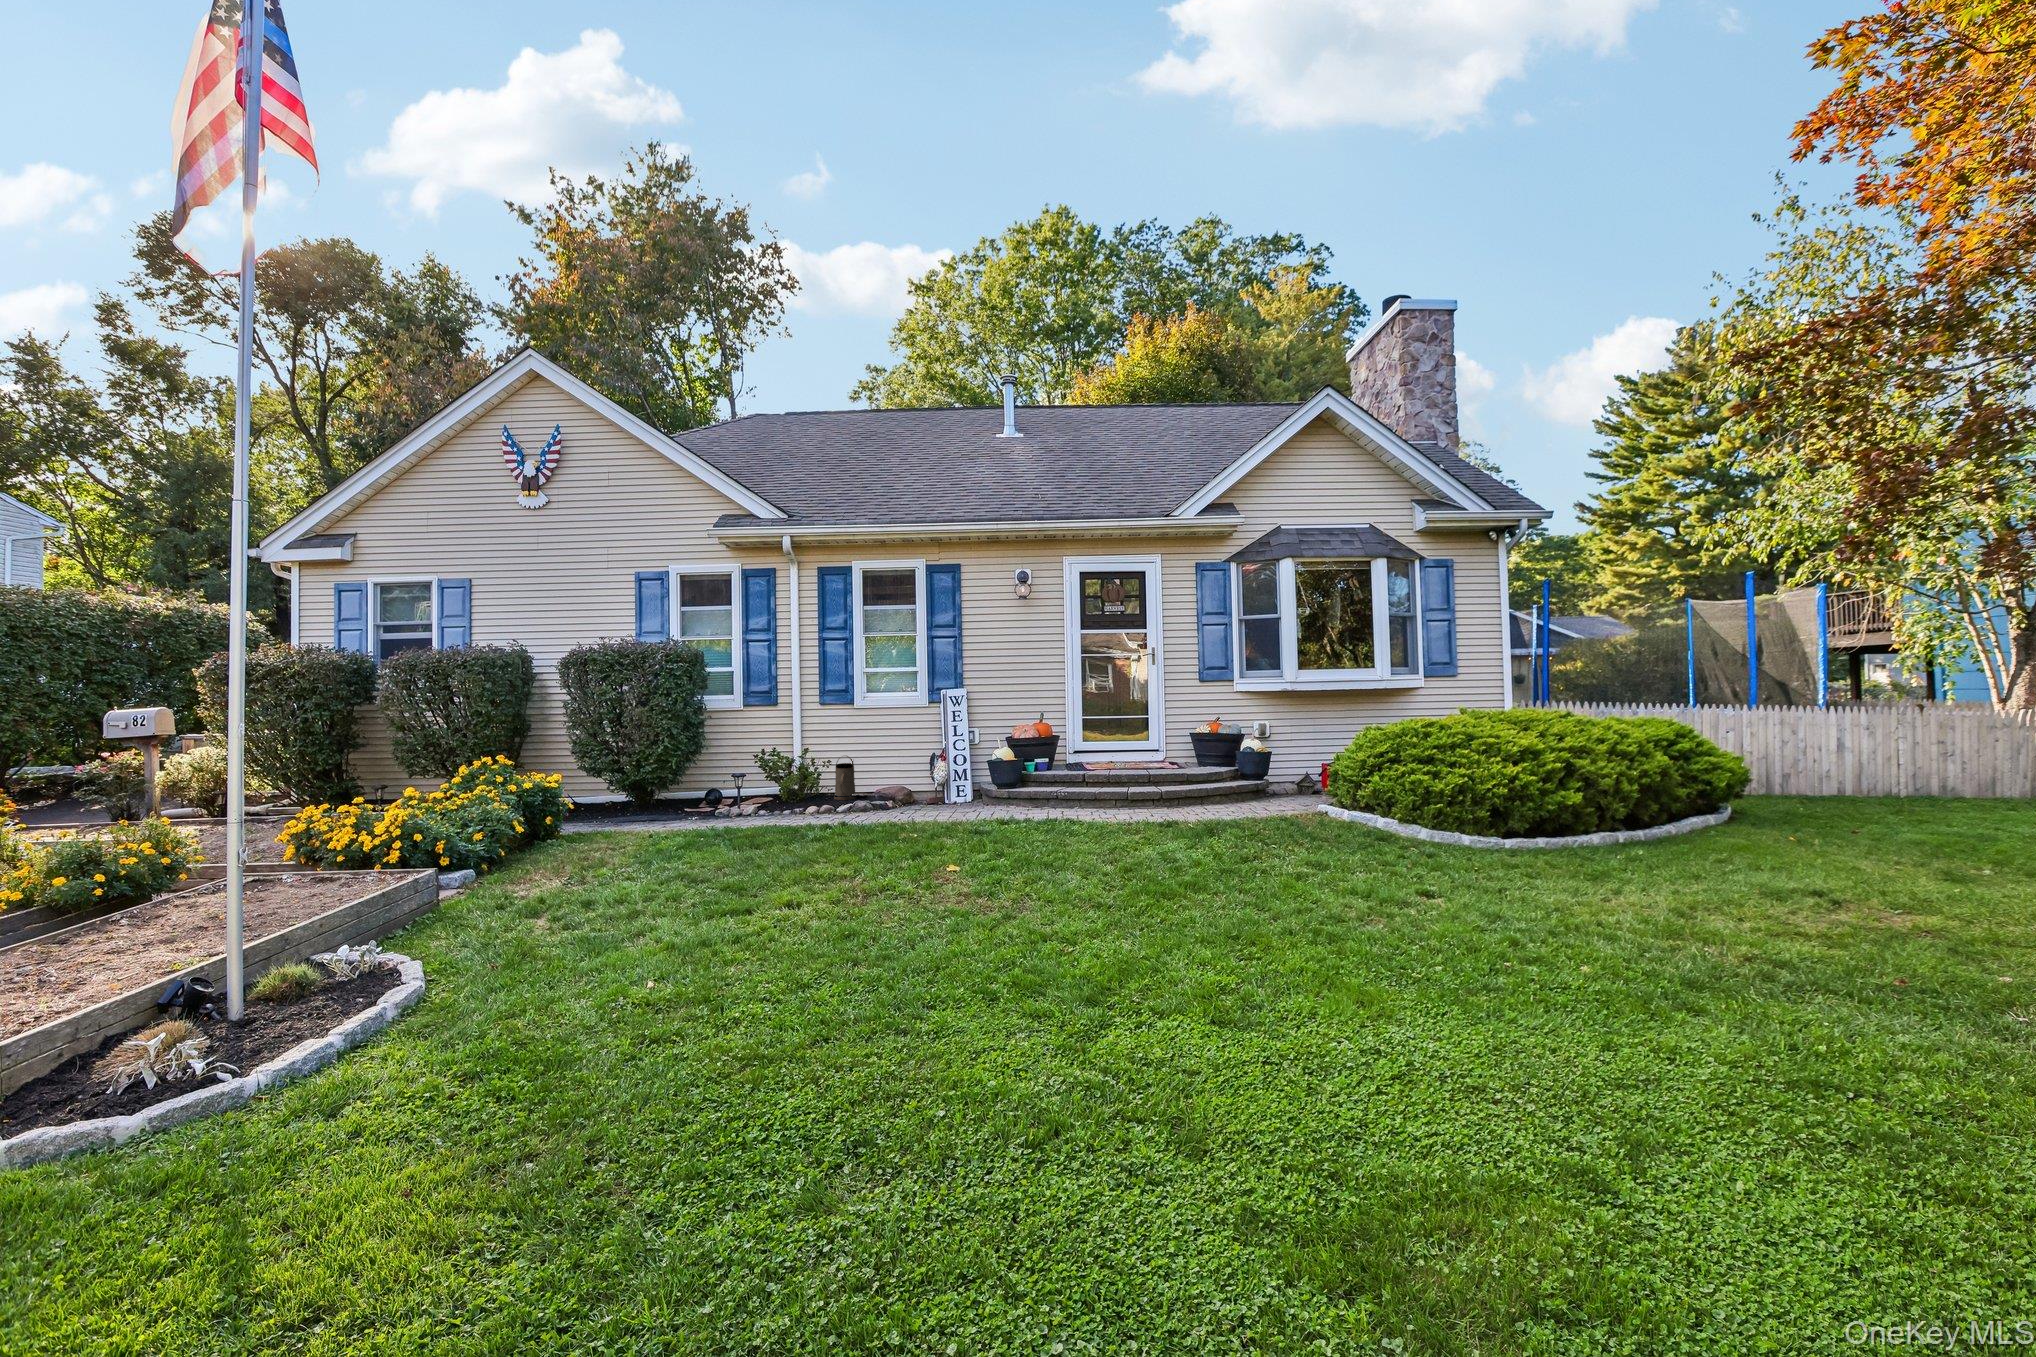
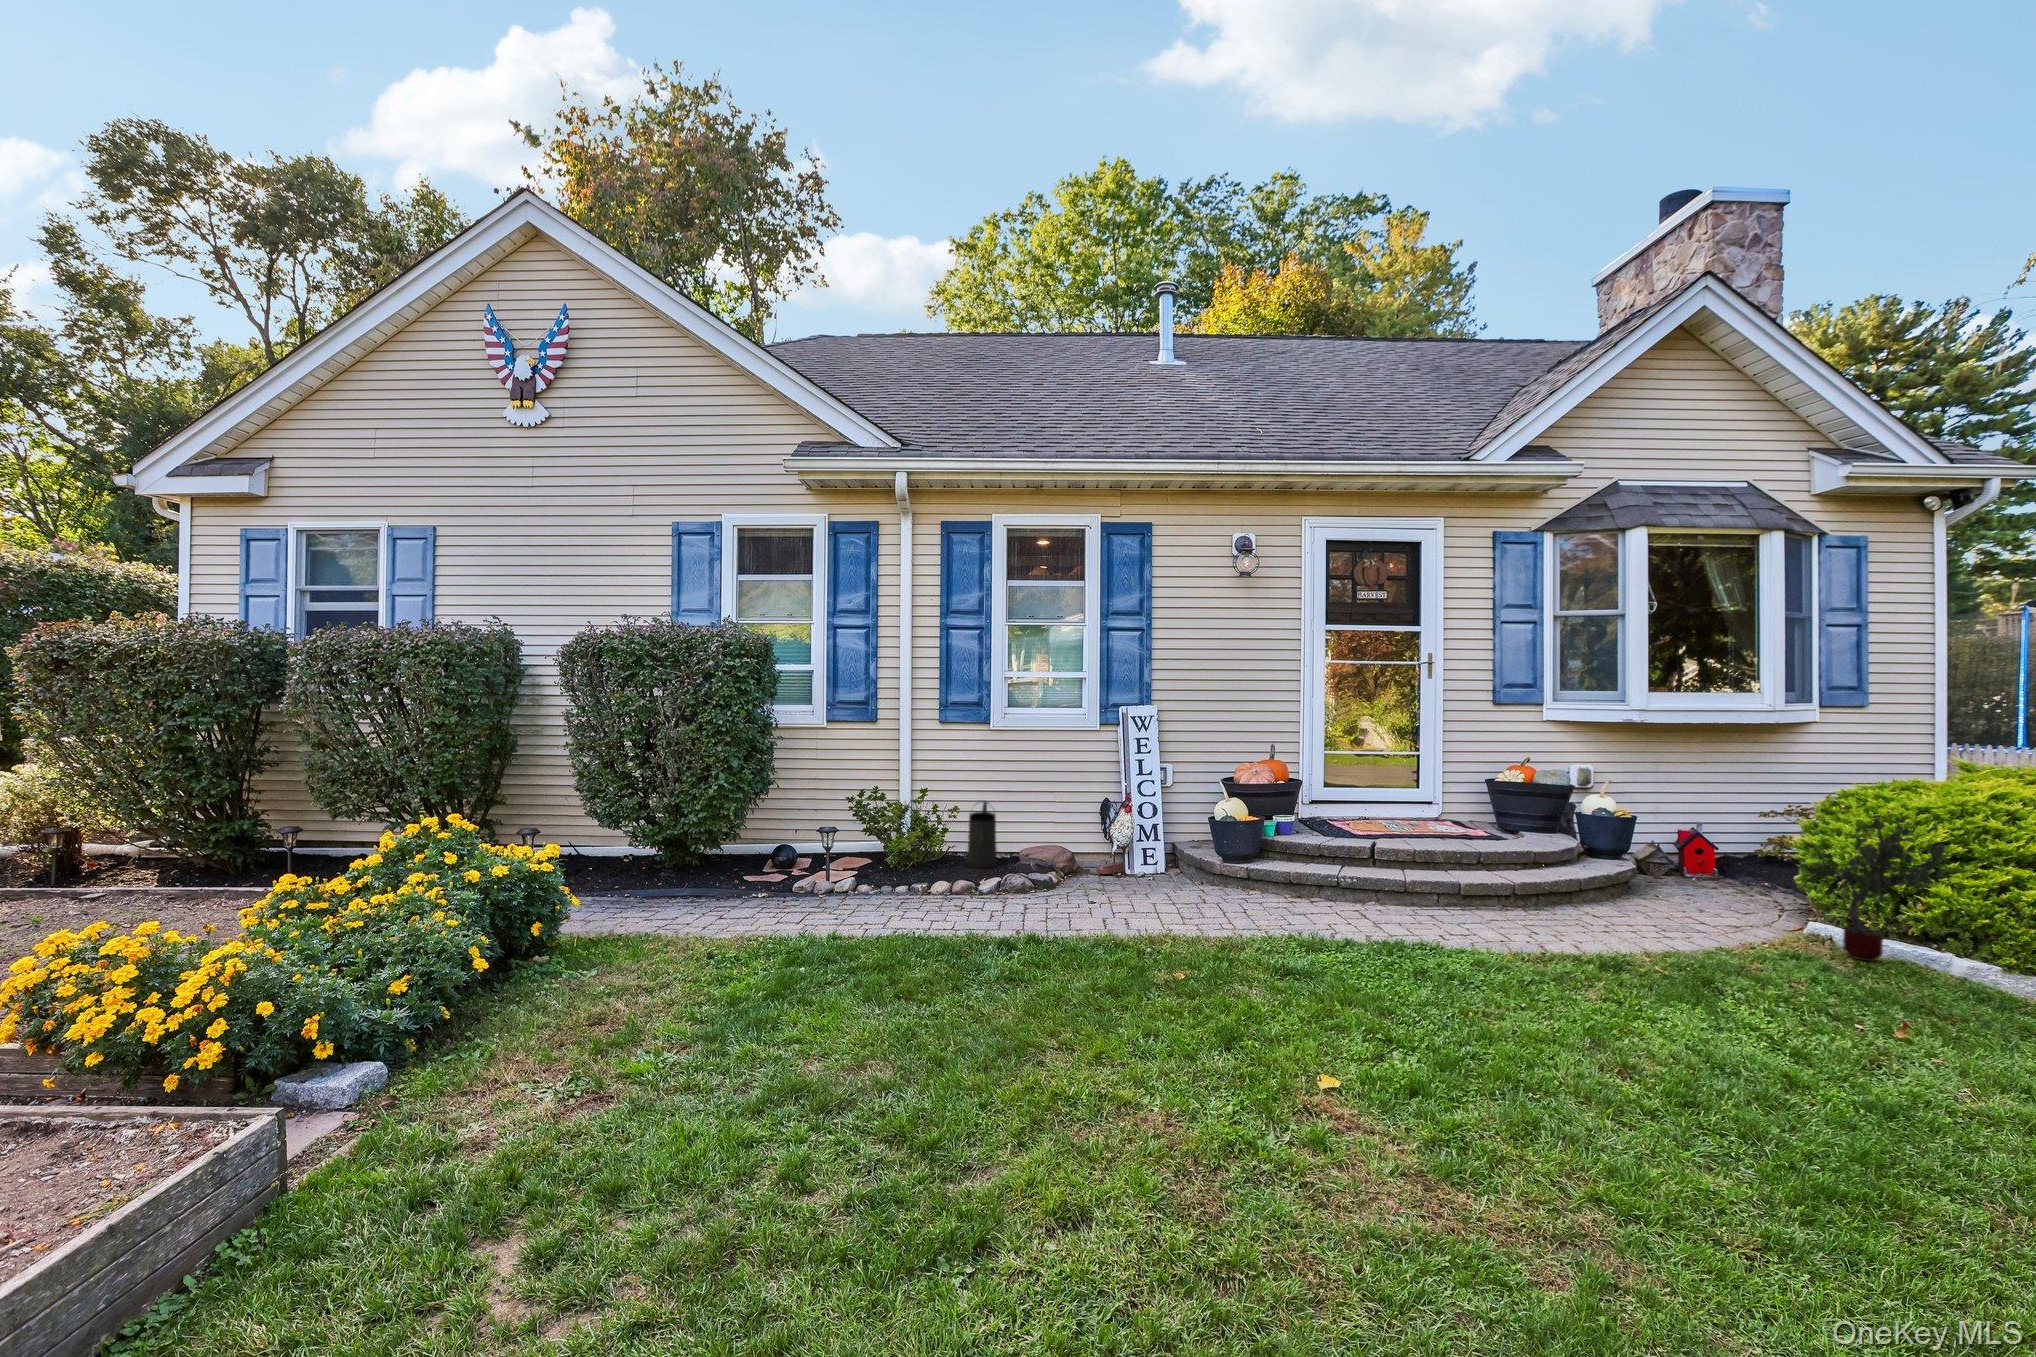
potted tree: none [1309,739,1364,825] -> present [1799,815,1946,961]

